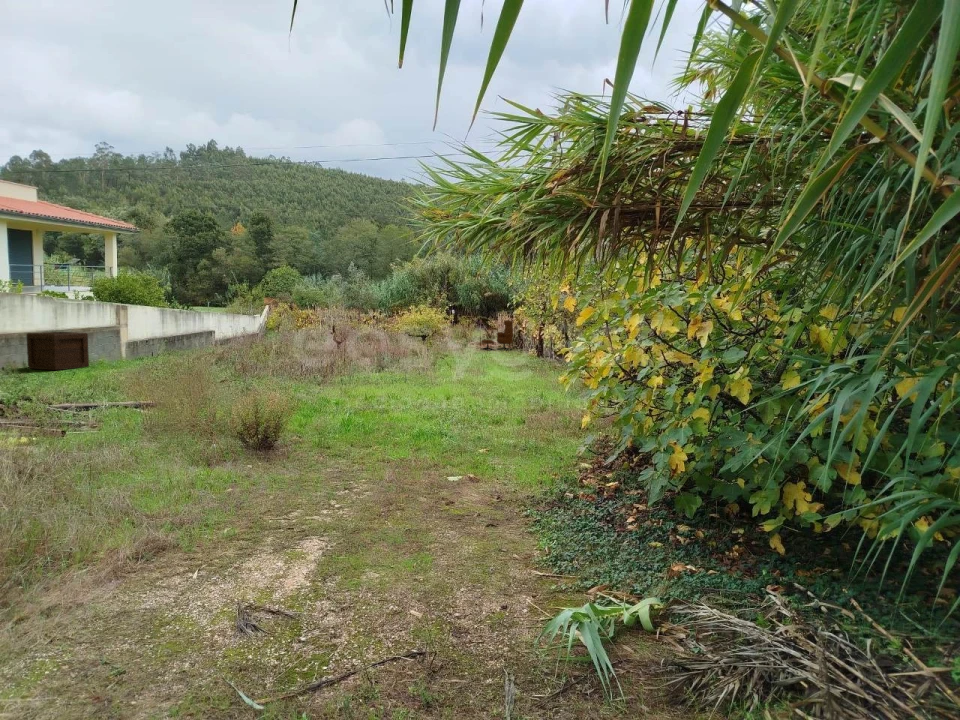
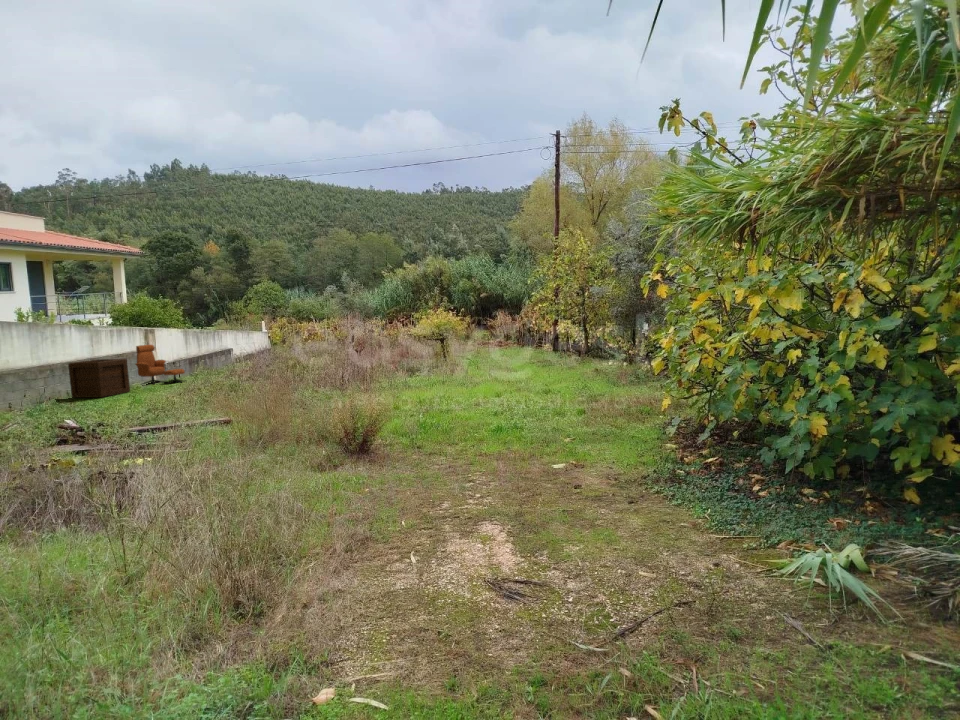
lounge chair: present [481,320,513,350] -> present [135,345,186,384]

